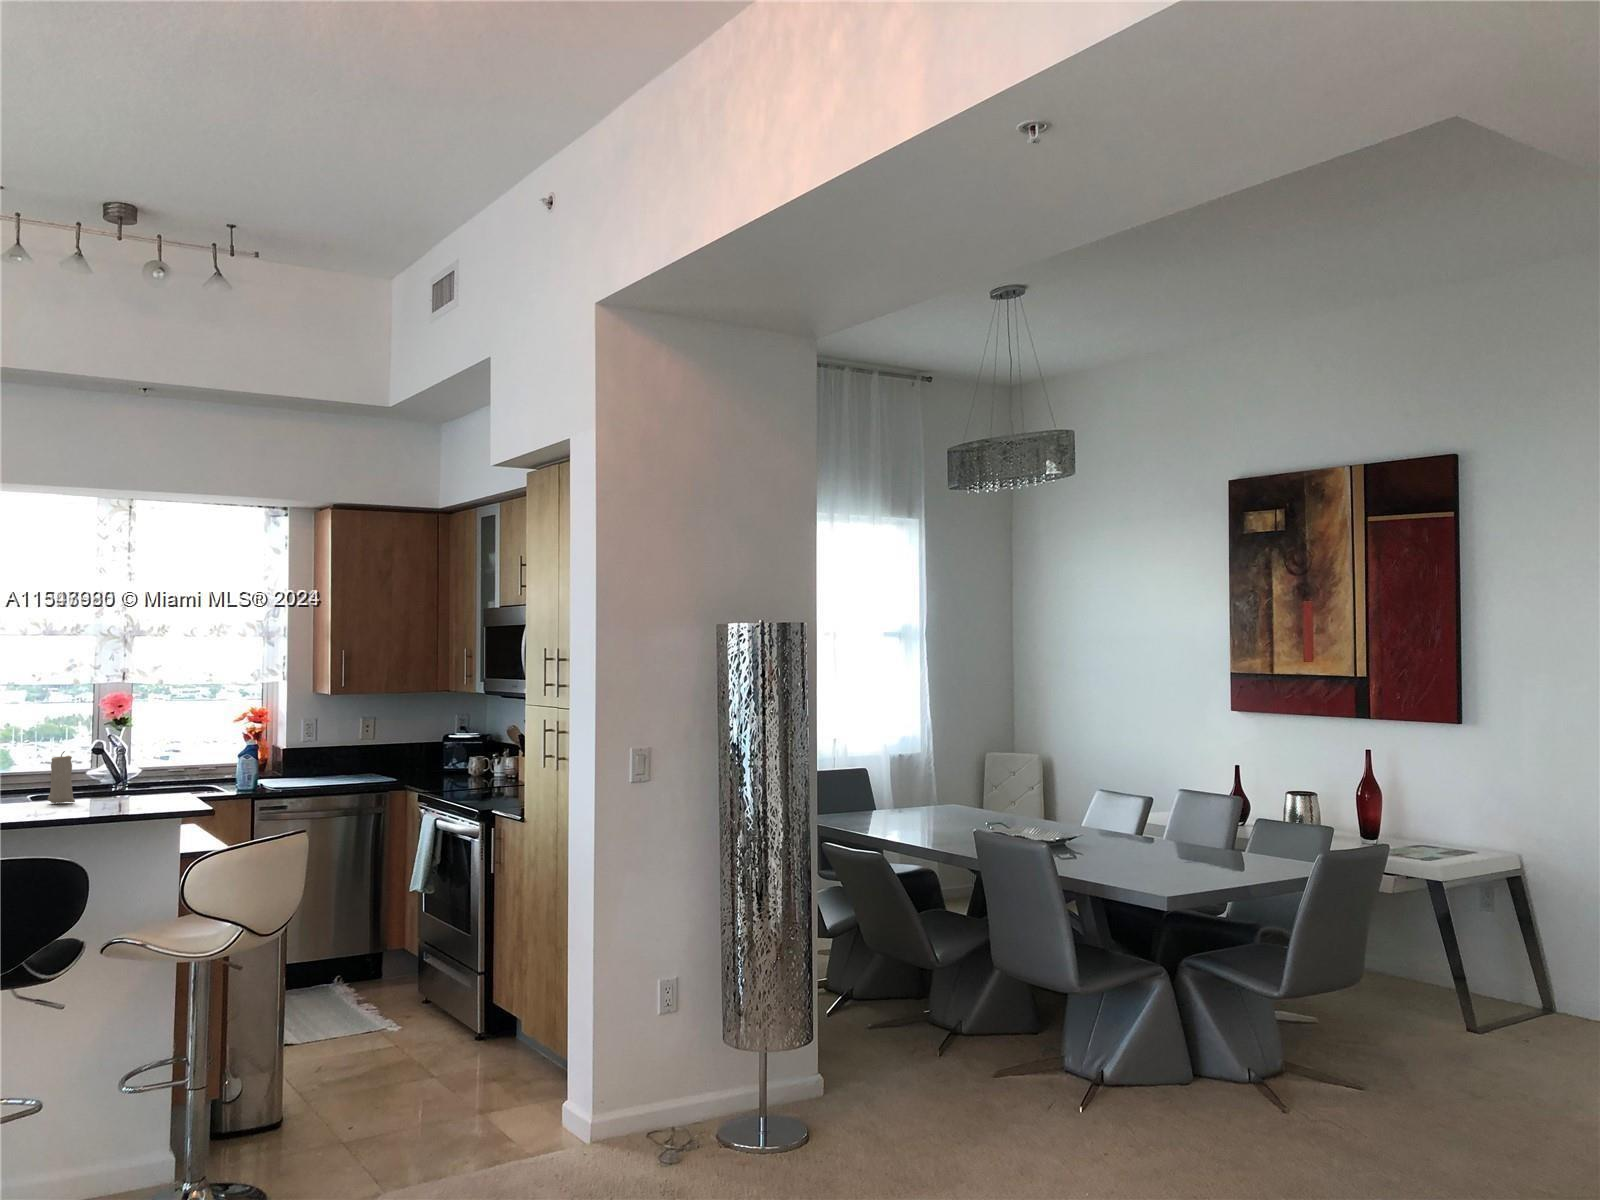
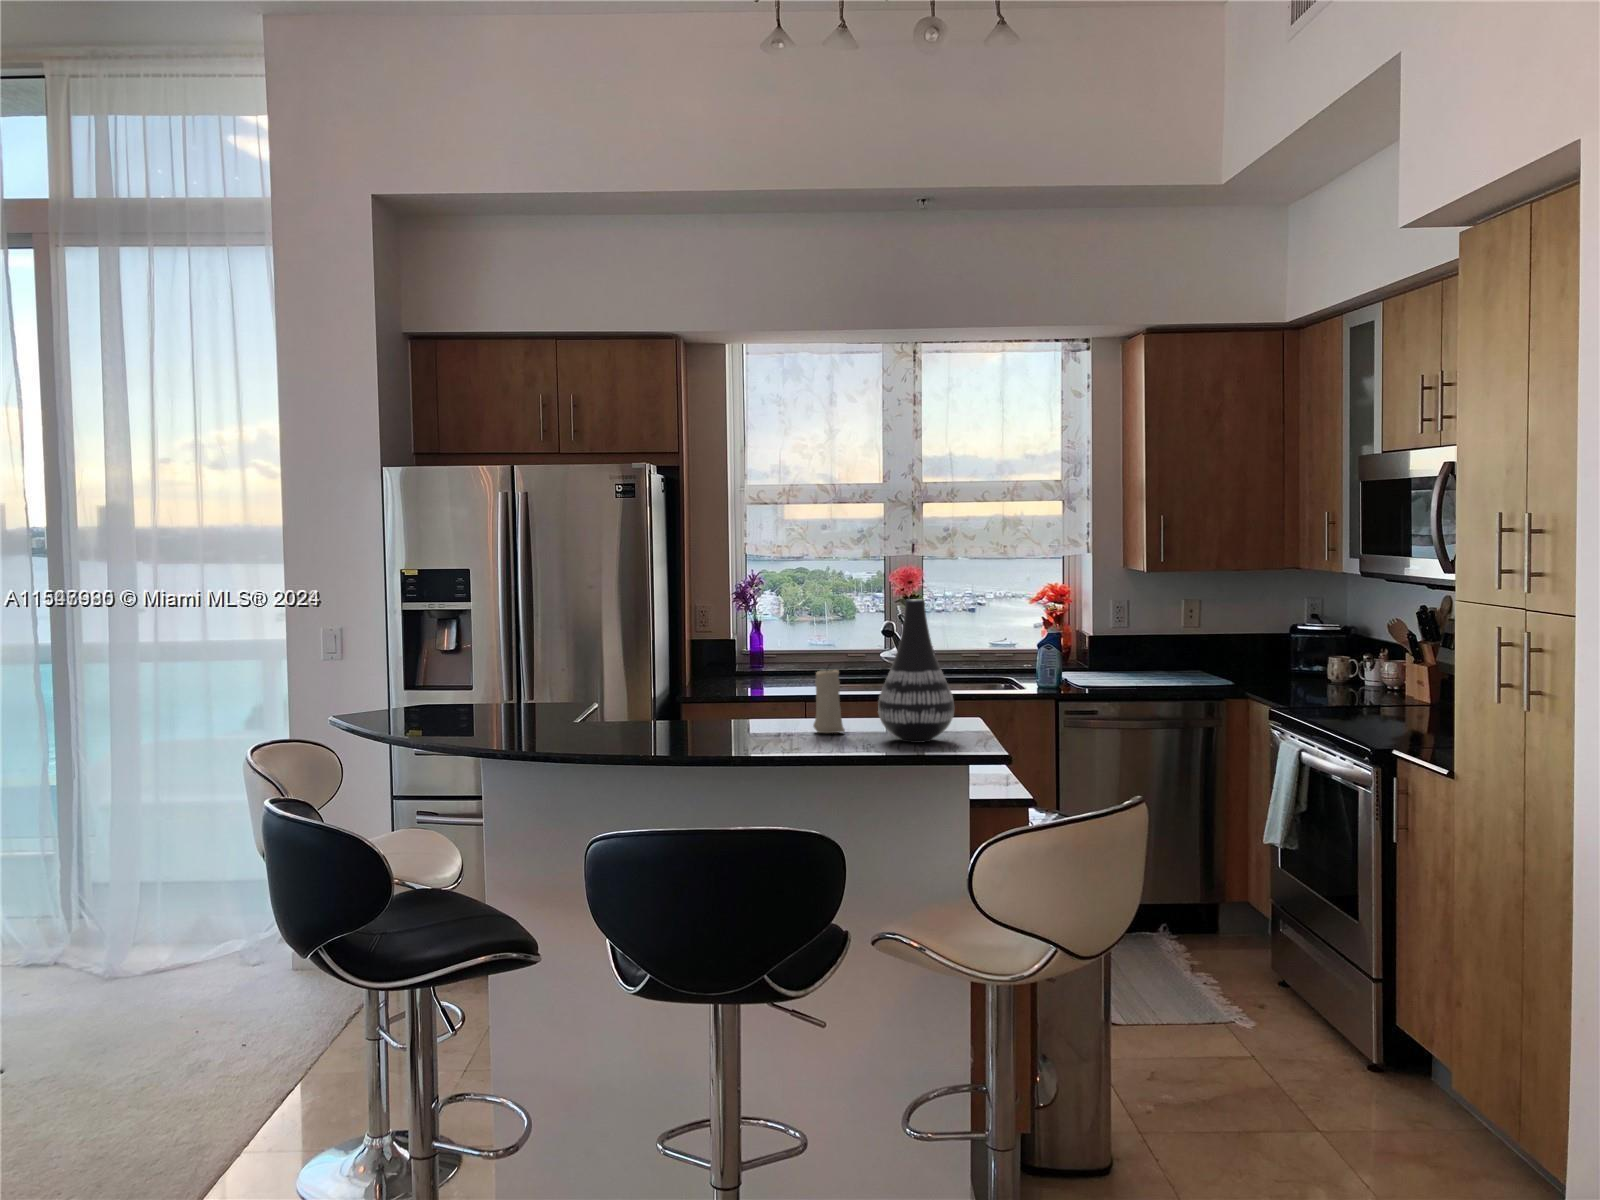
vase: none [105,701,166,804] -> present [878,599,954,743]

